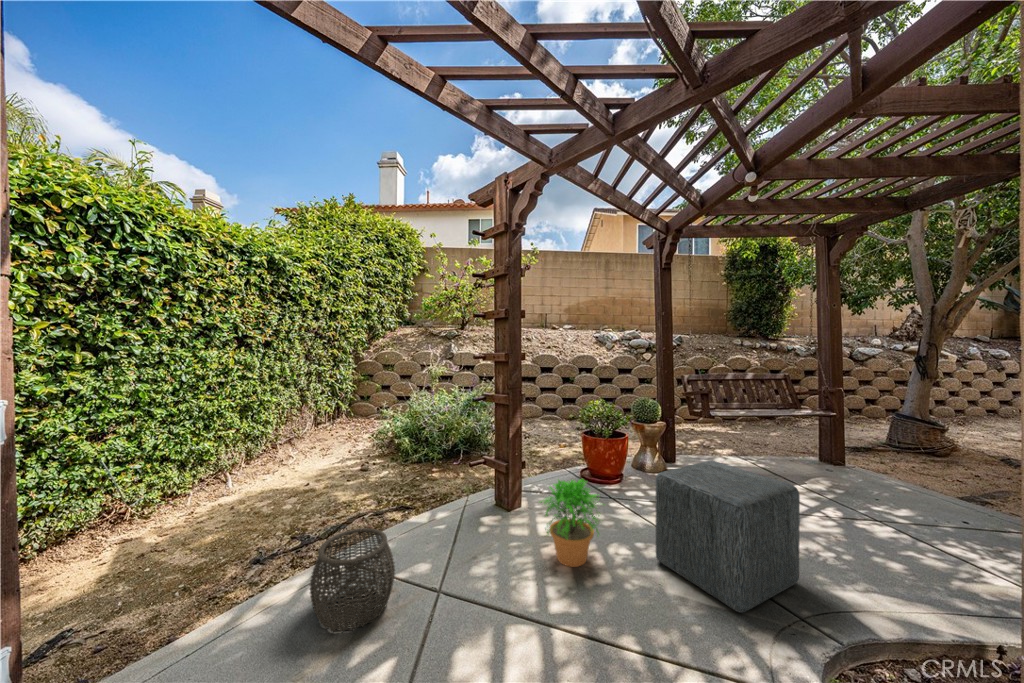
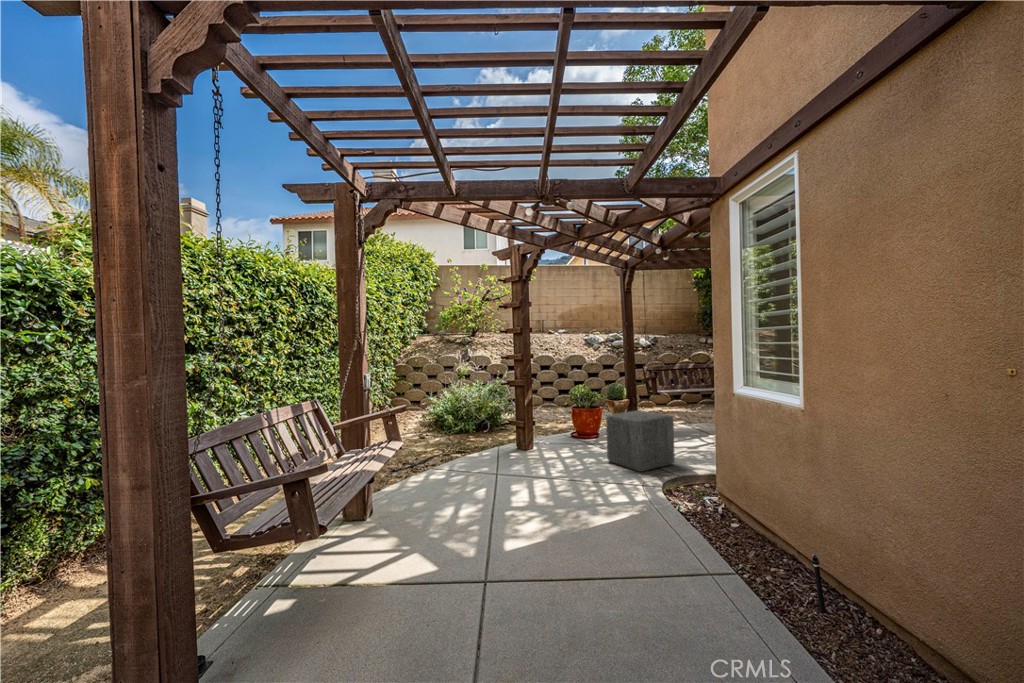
potted plant: present [541,479,599,567] -> none [545,420,581,465]
woven basket: present [310,528,395,632] -> none [441,443,479,482]

